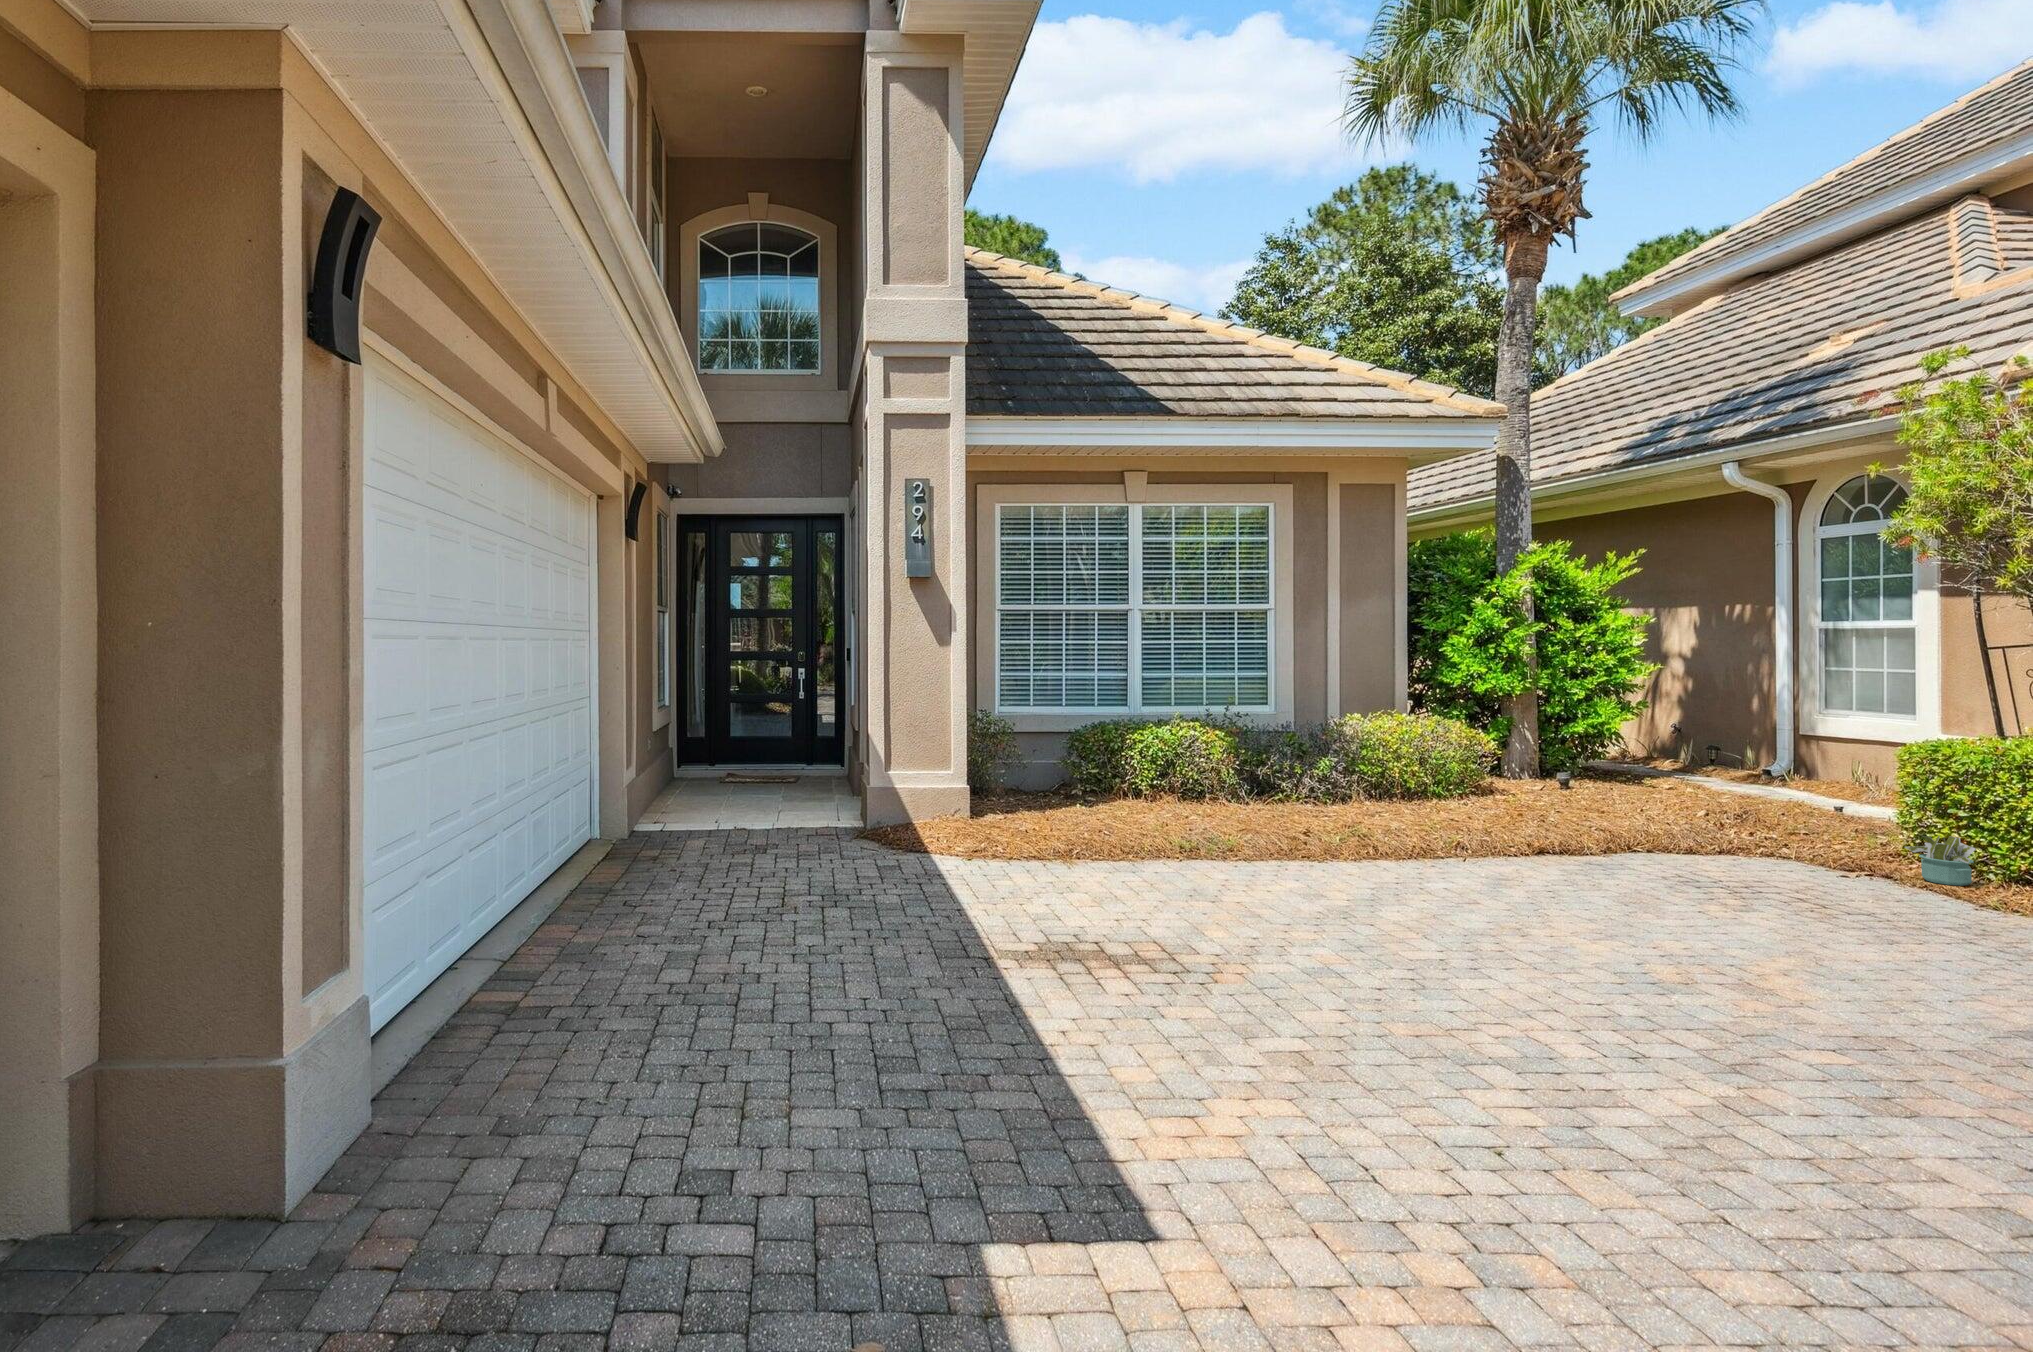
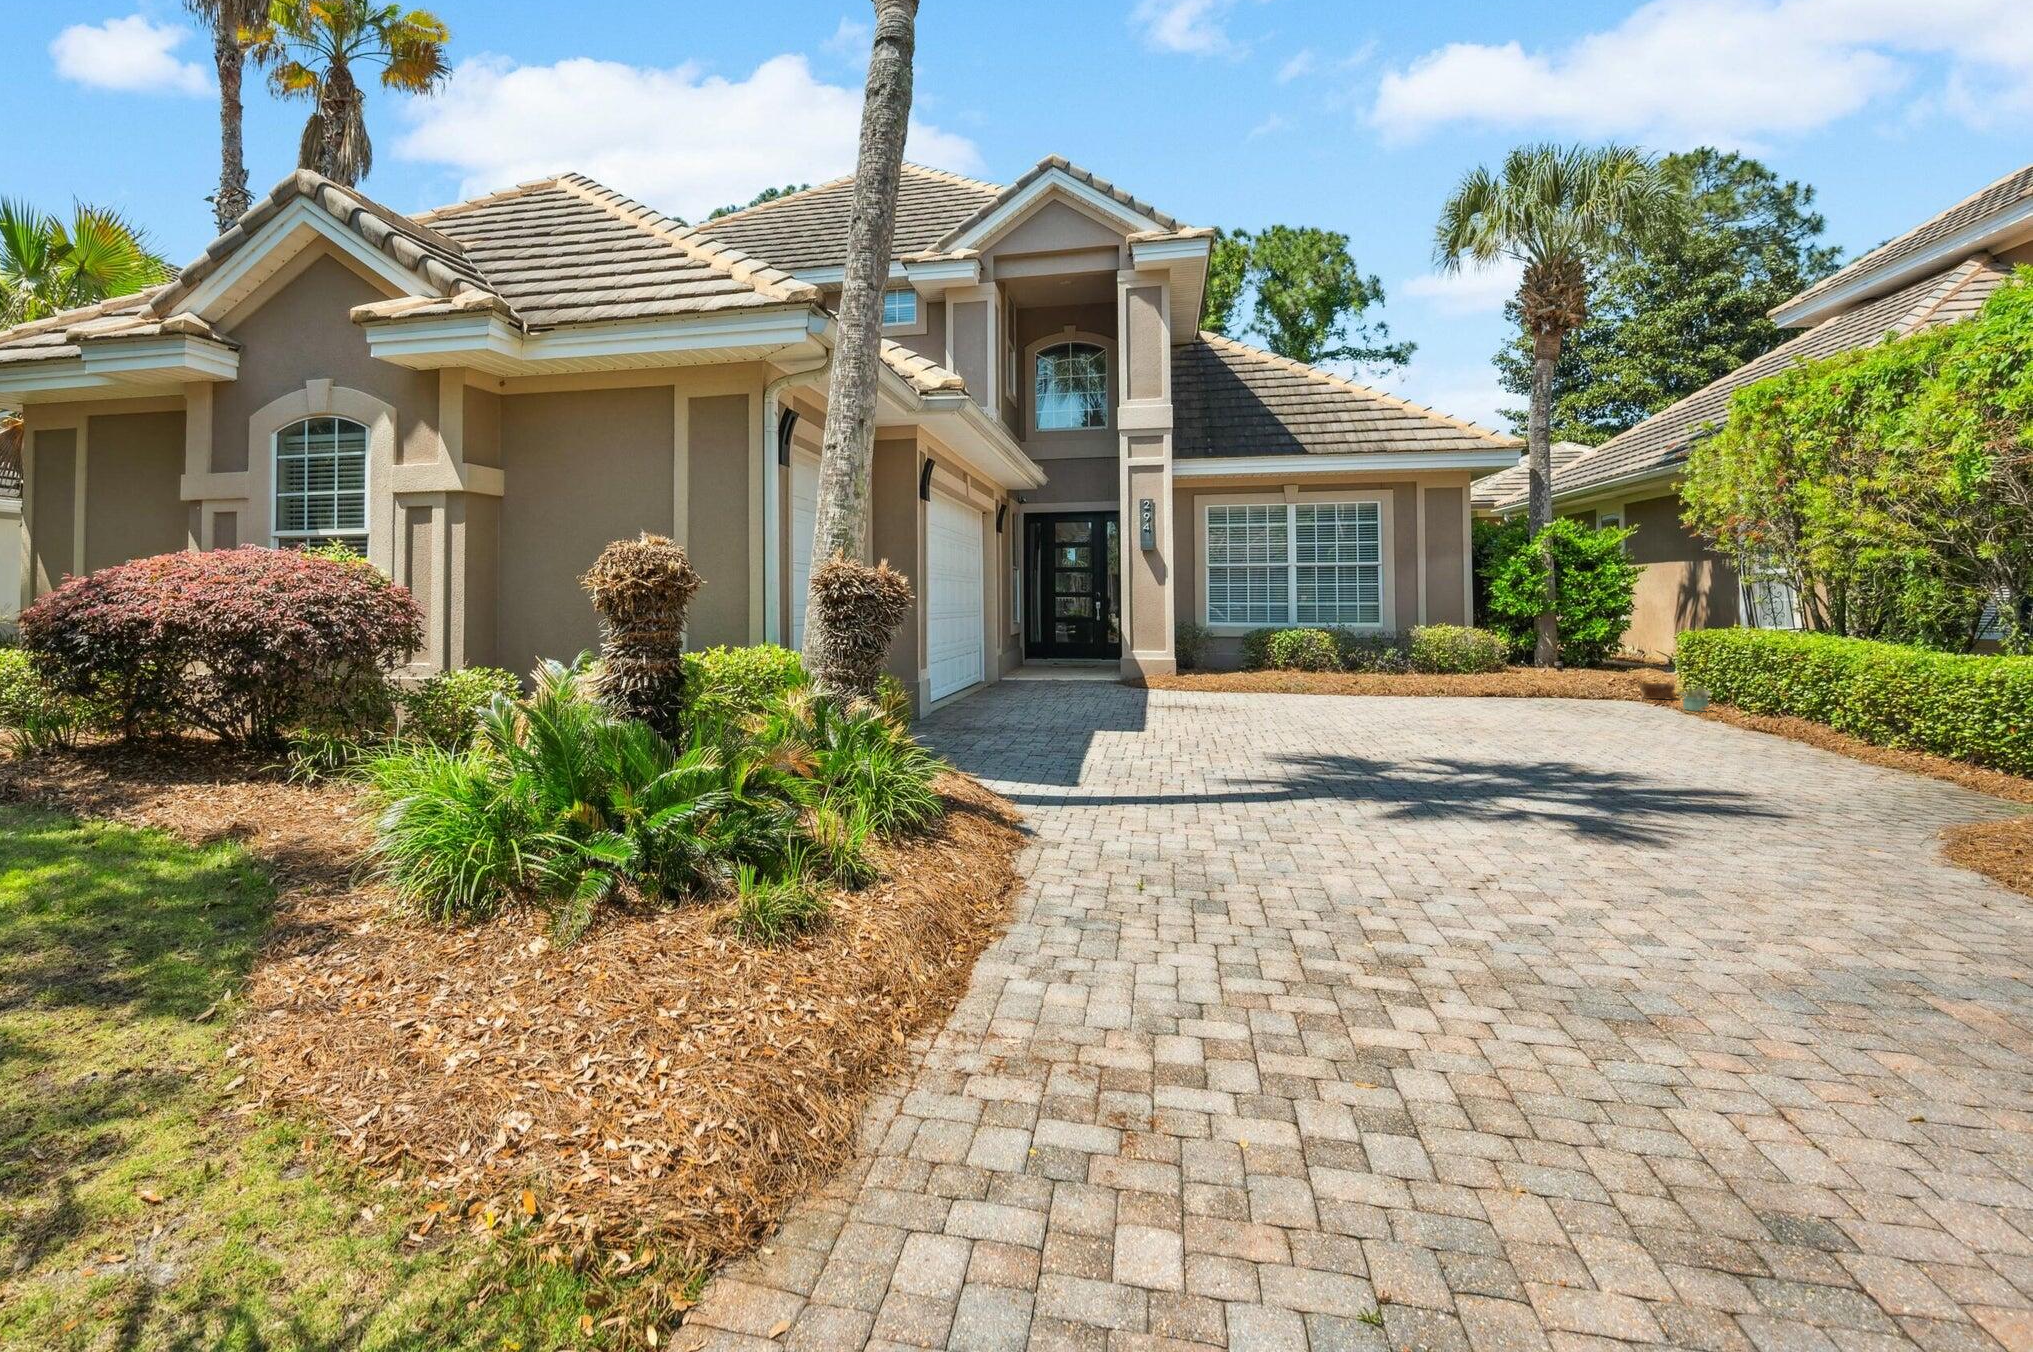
woven basket: none [1766,812,1836,850] -> present [1638,681,1675,700]

